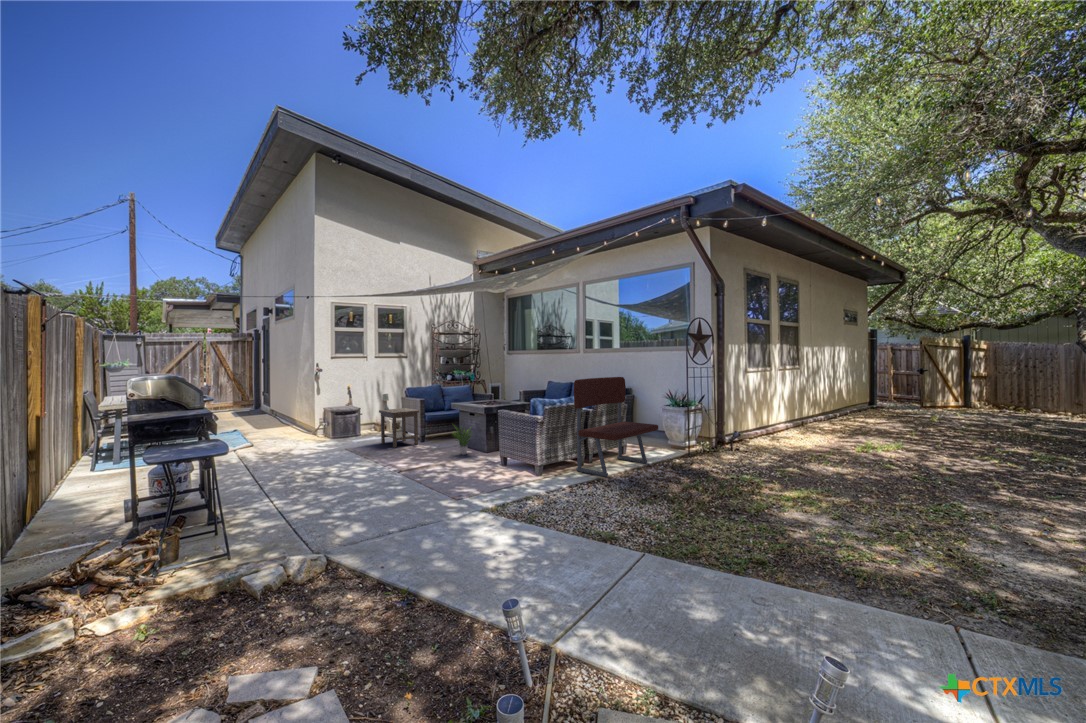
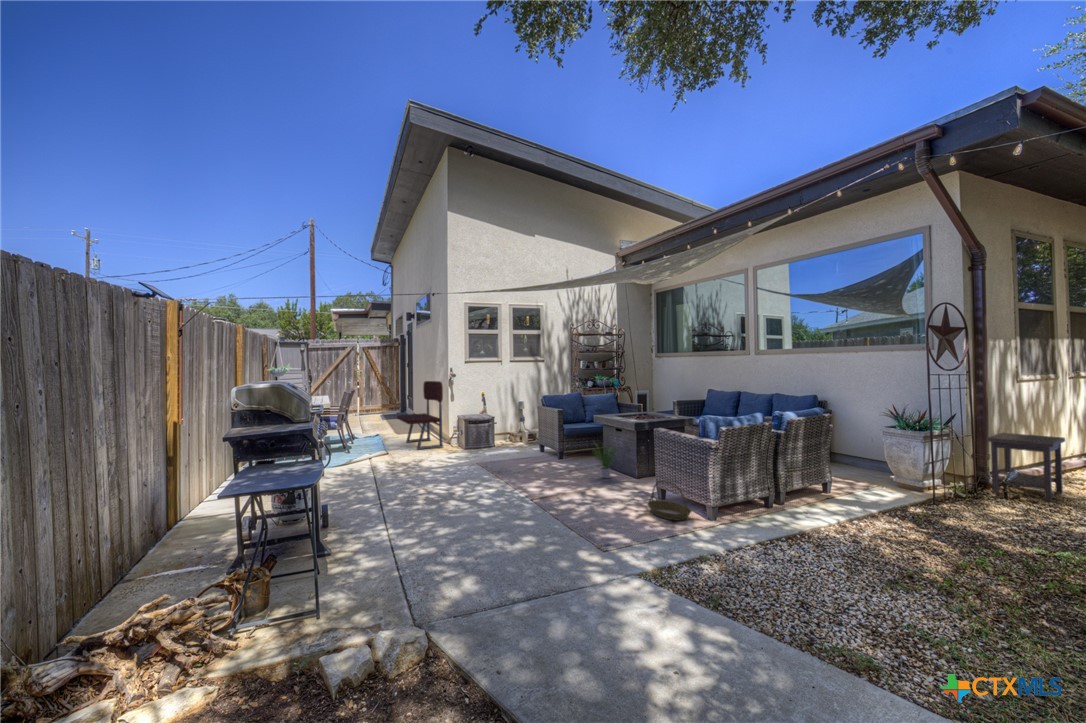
bench: present [574,377,658,477] -> present [397,381,443,450]
side table: present [379,408,419,448] -> present [987,433,1065,502]
basket: none [494,449,526,478] -> present [647,480,691,521]

